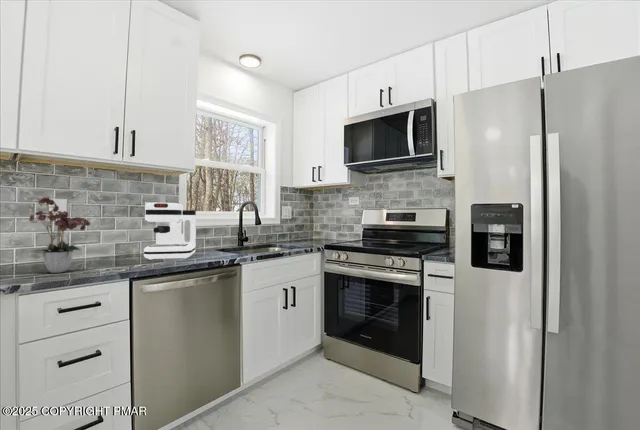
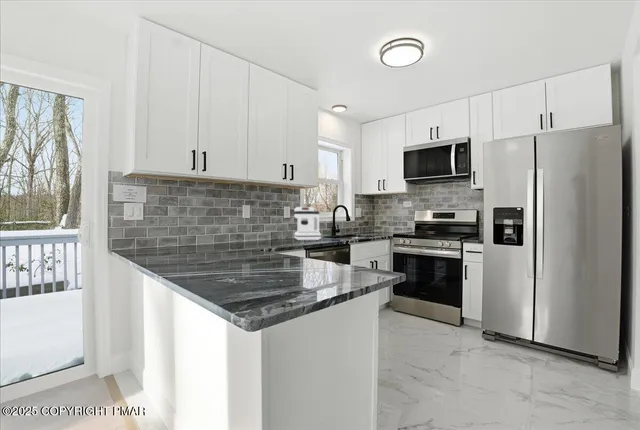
flower arrangement: present [29,197,90,273] -> none [258,203,284,244]

